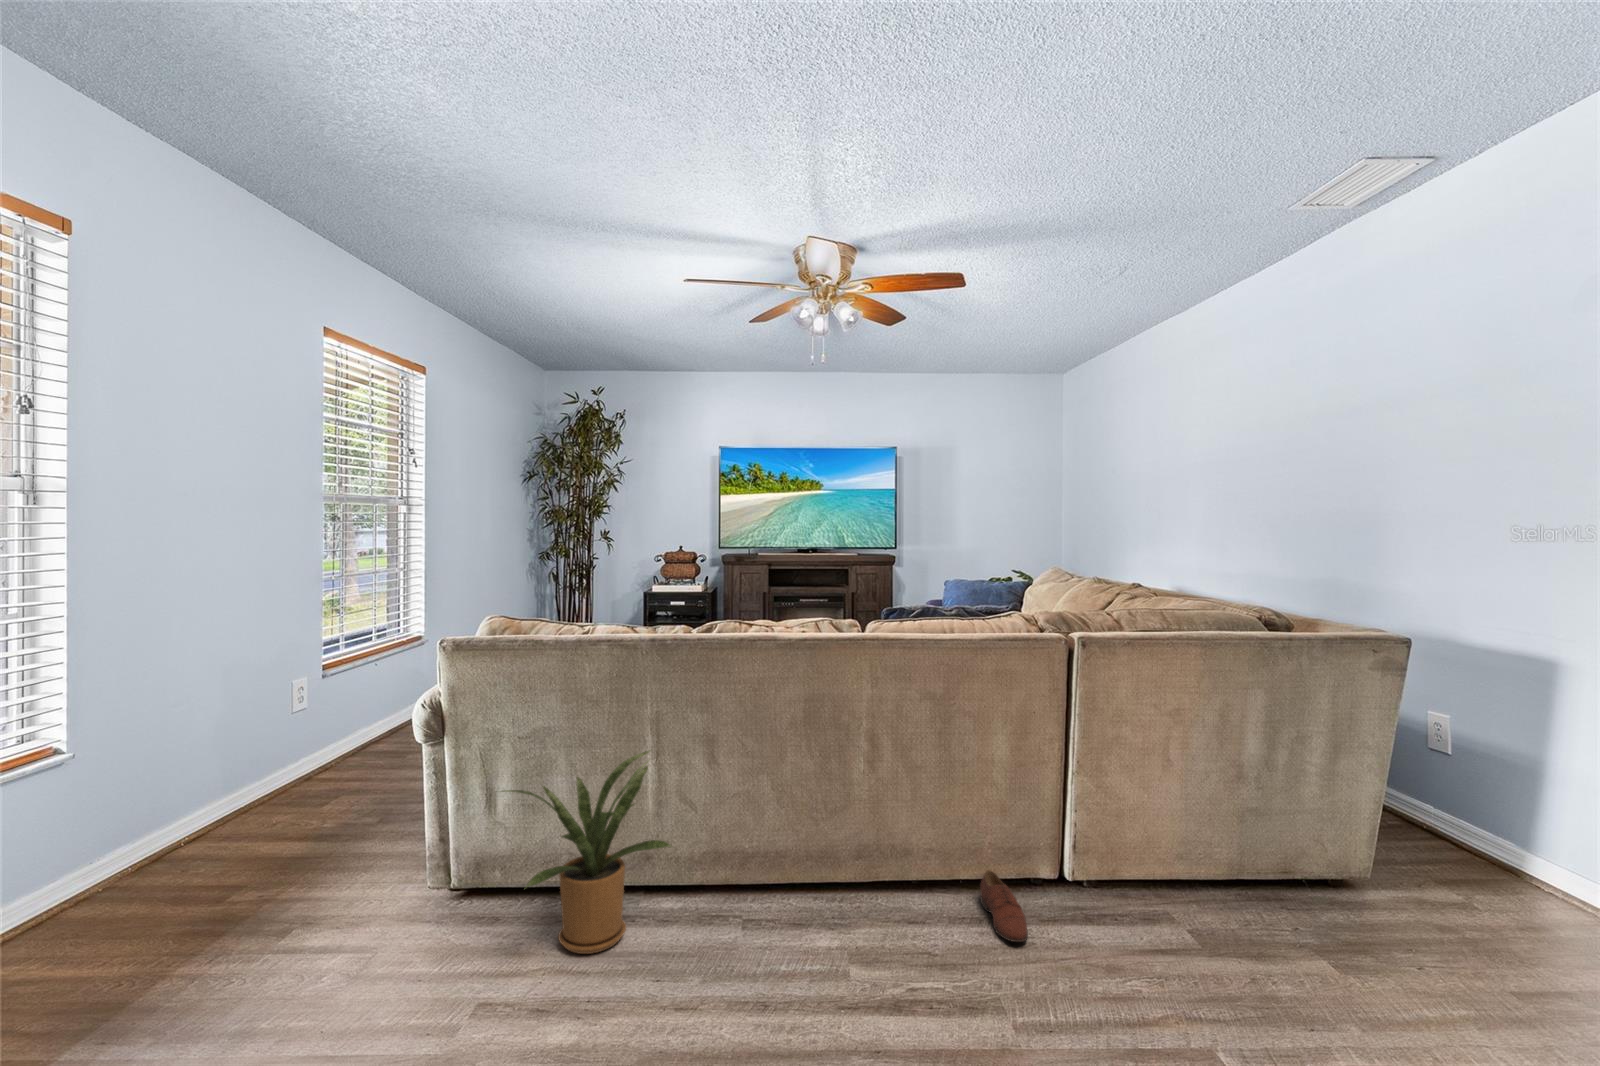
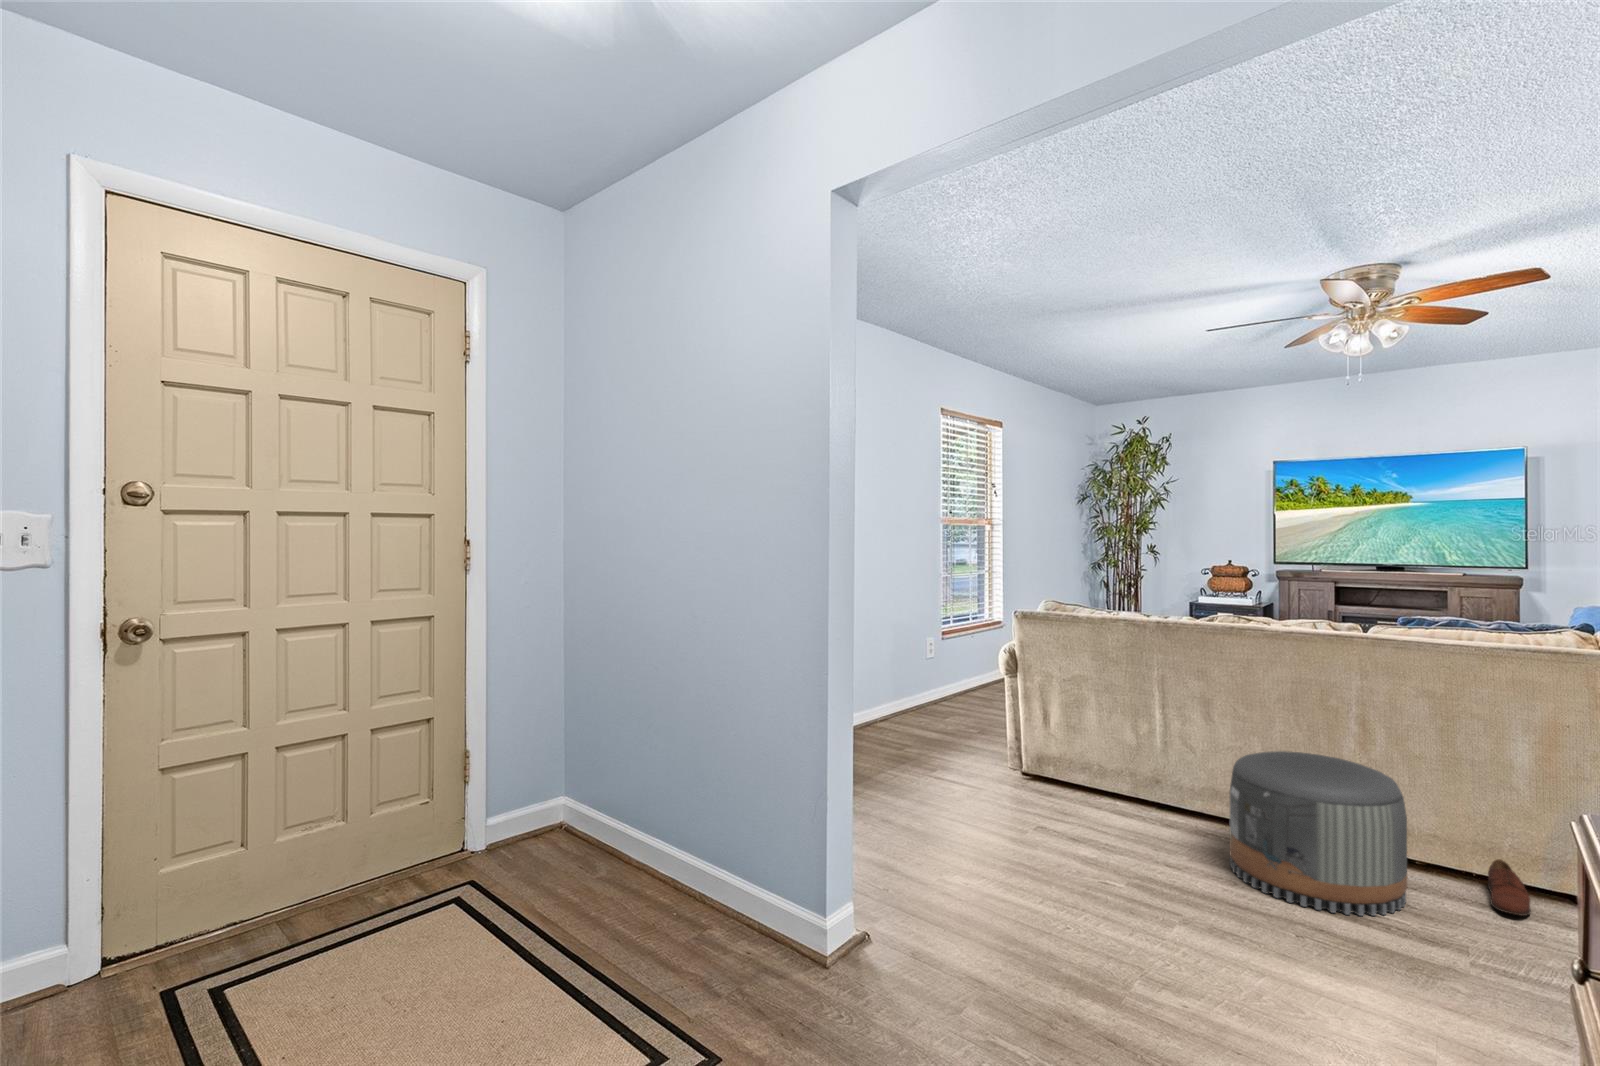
house plant: present [503,751,671,954] -> none [1048,697,1177,826]
pouf: none [749,796,936,1027] -> present [1230,751,1407,916]

